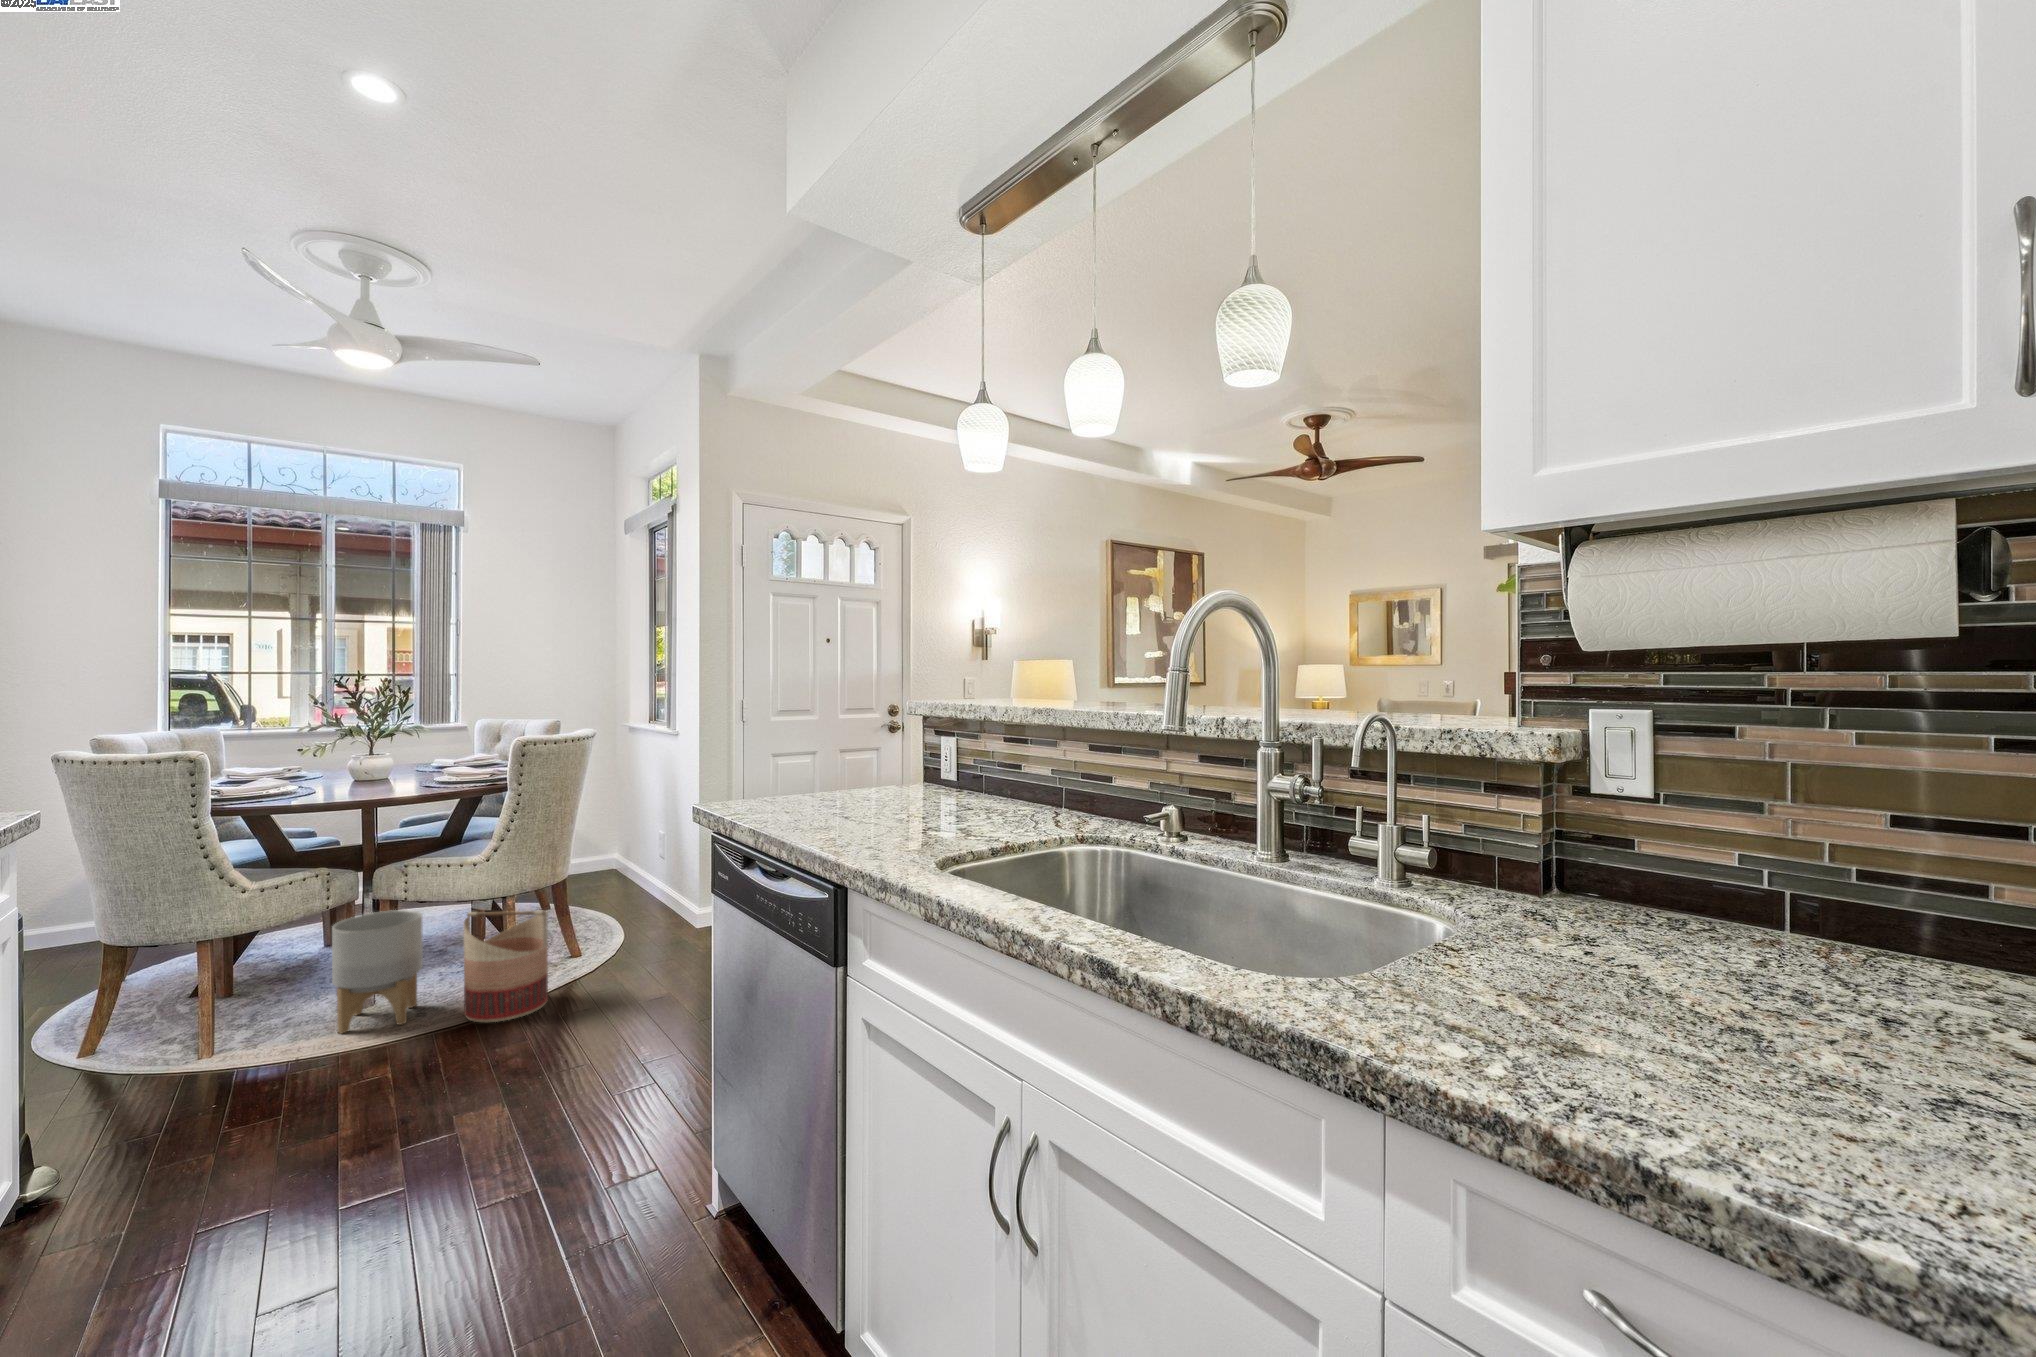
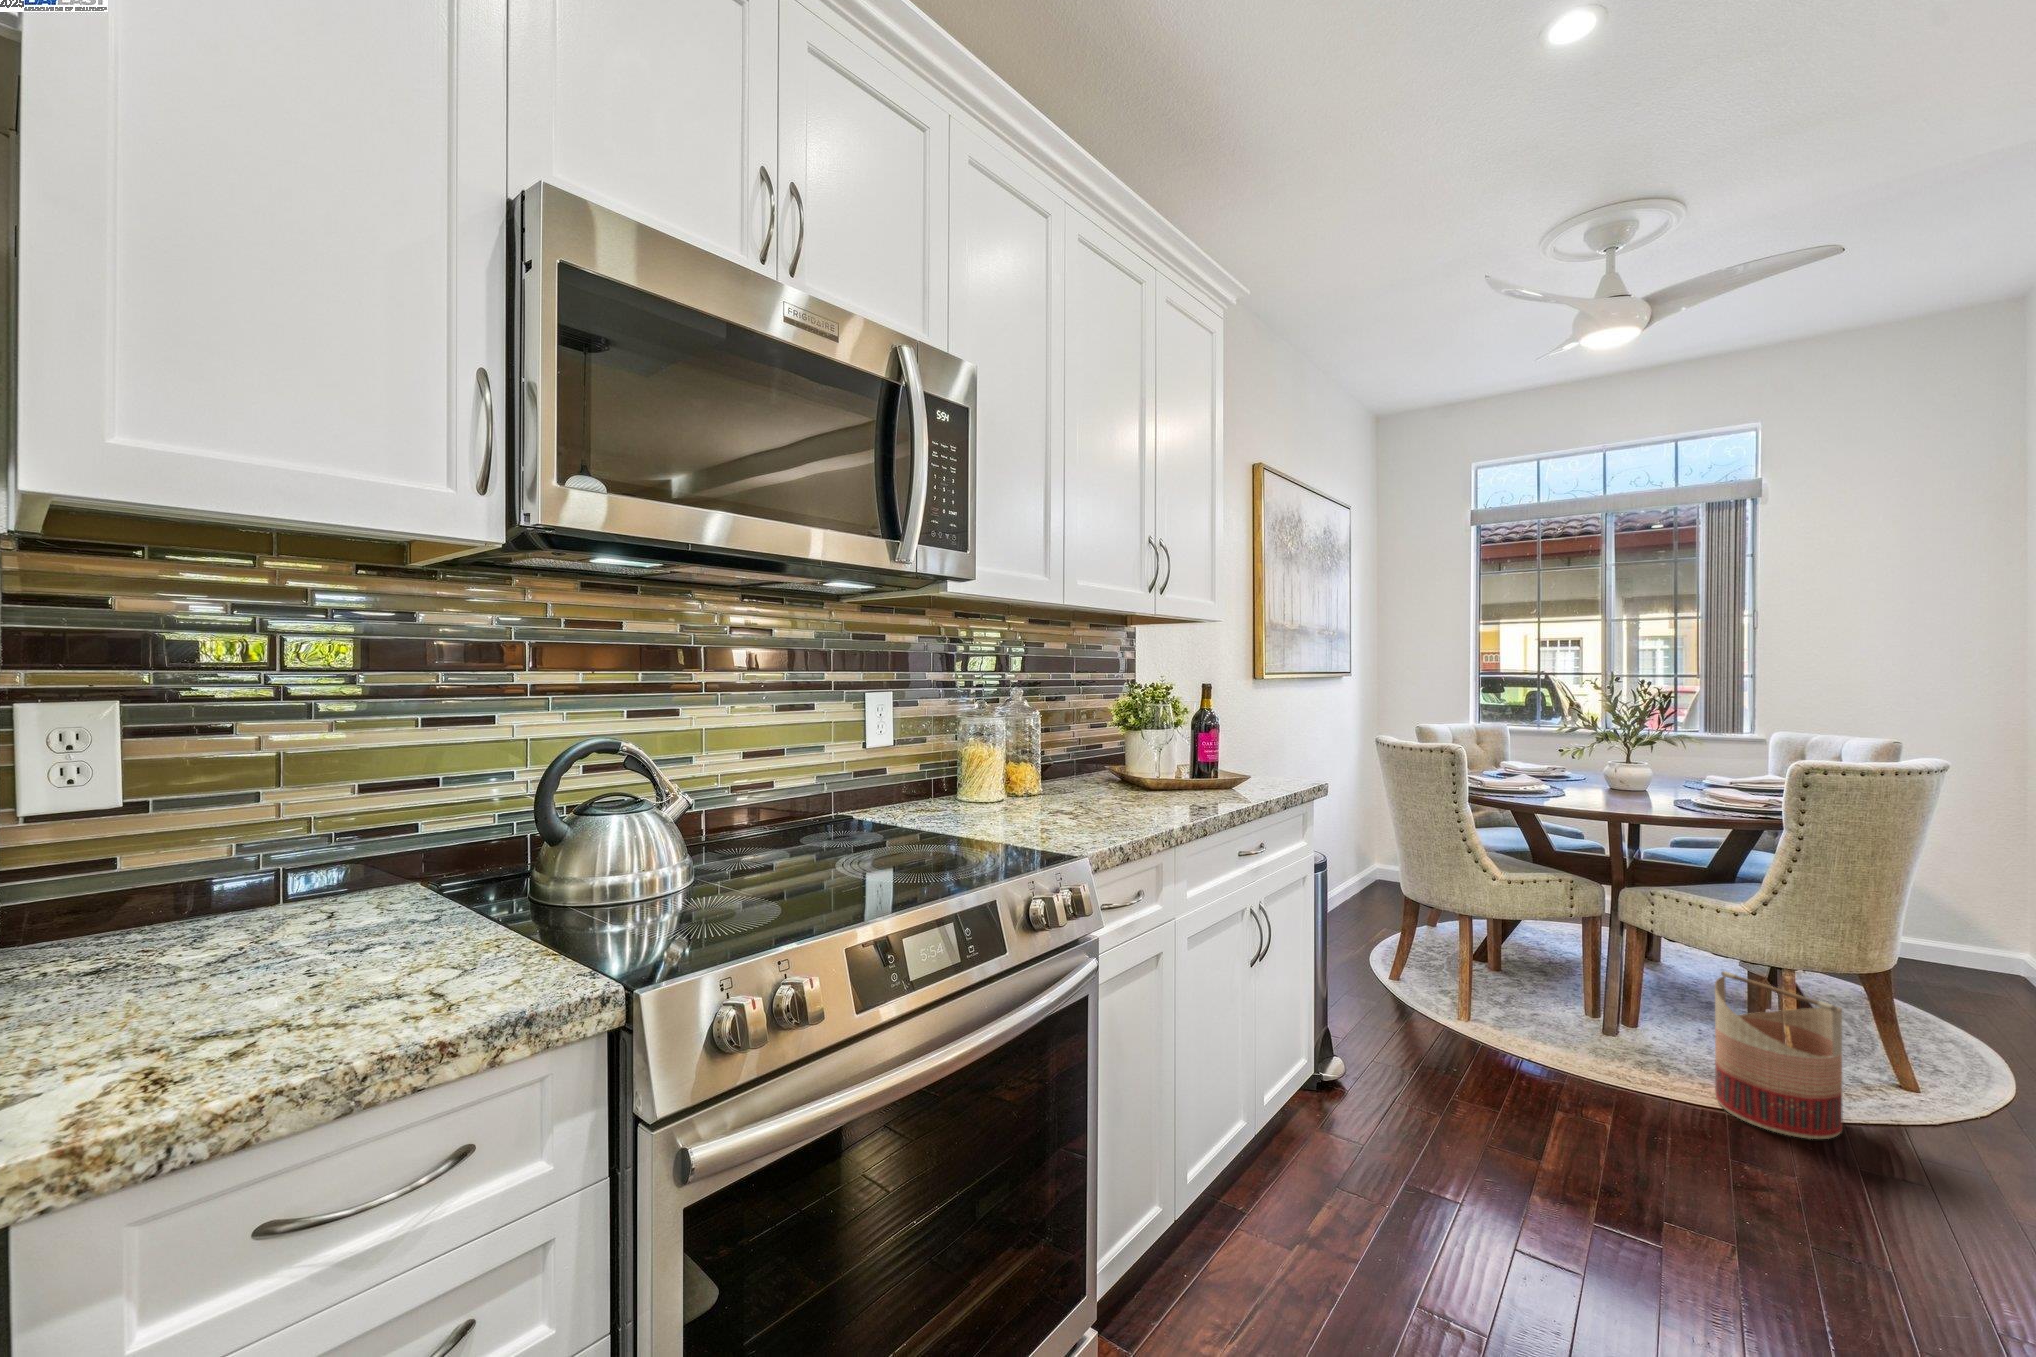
planter: present [332,910,423,1034] -> none [1570,934,1667,1073]

